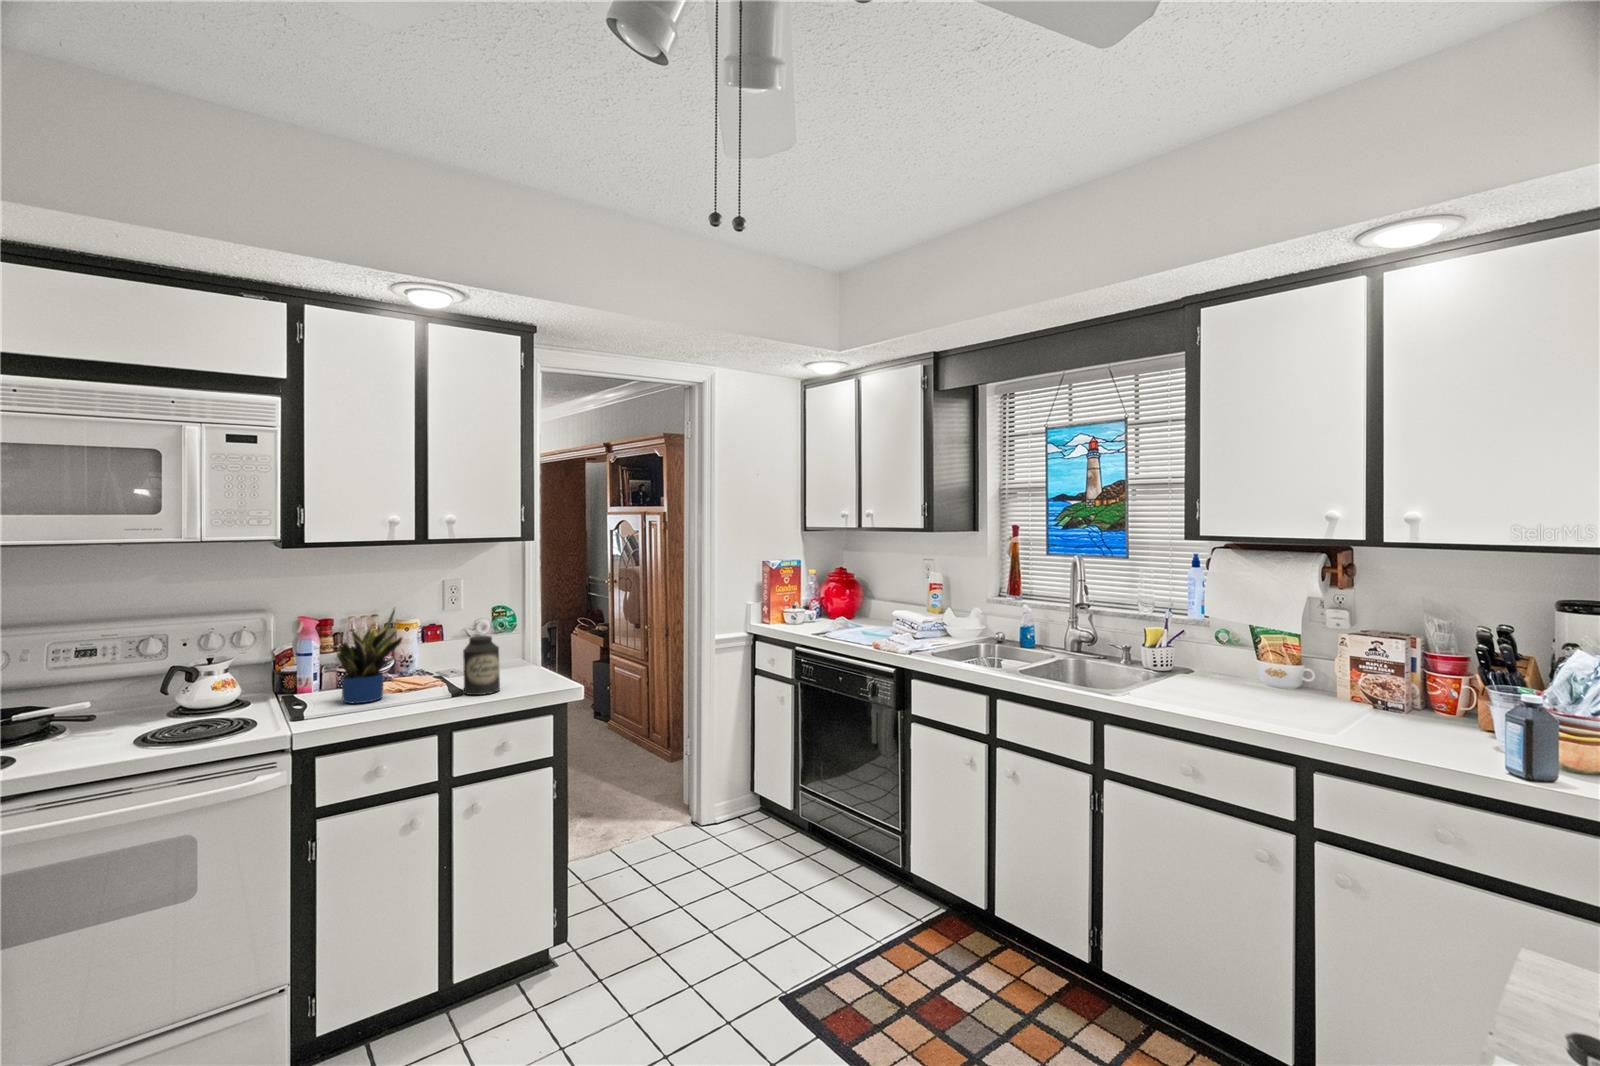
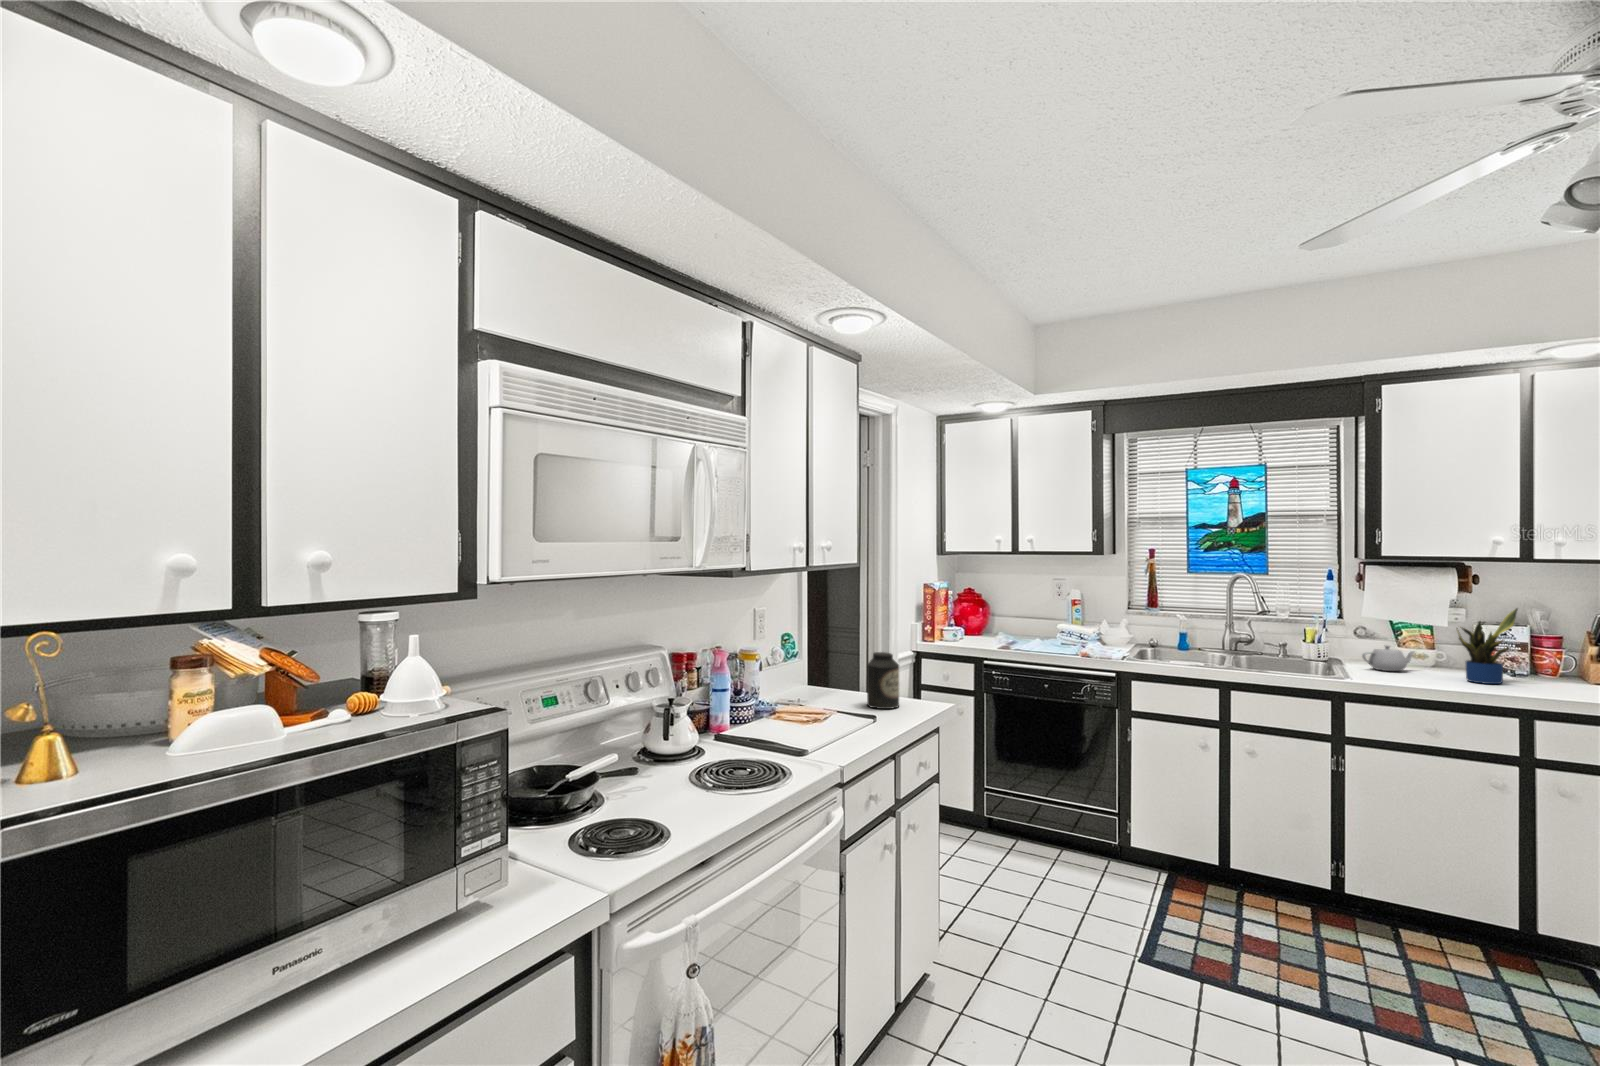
potted plant: present [337,609,402,703] -> present [1457,608,1518,684]
teapot: none [1179,655,1255,691] -> present [1362,645,1415,671]

